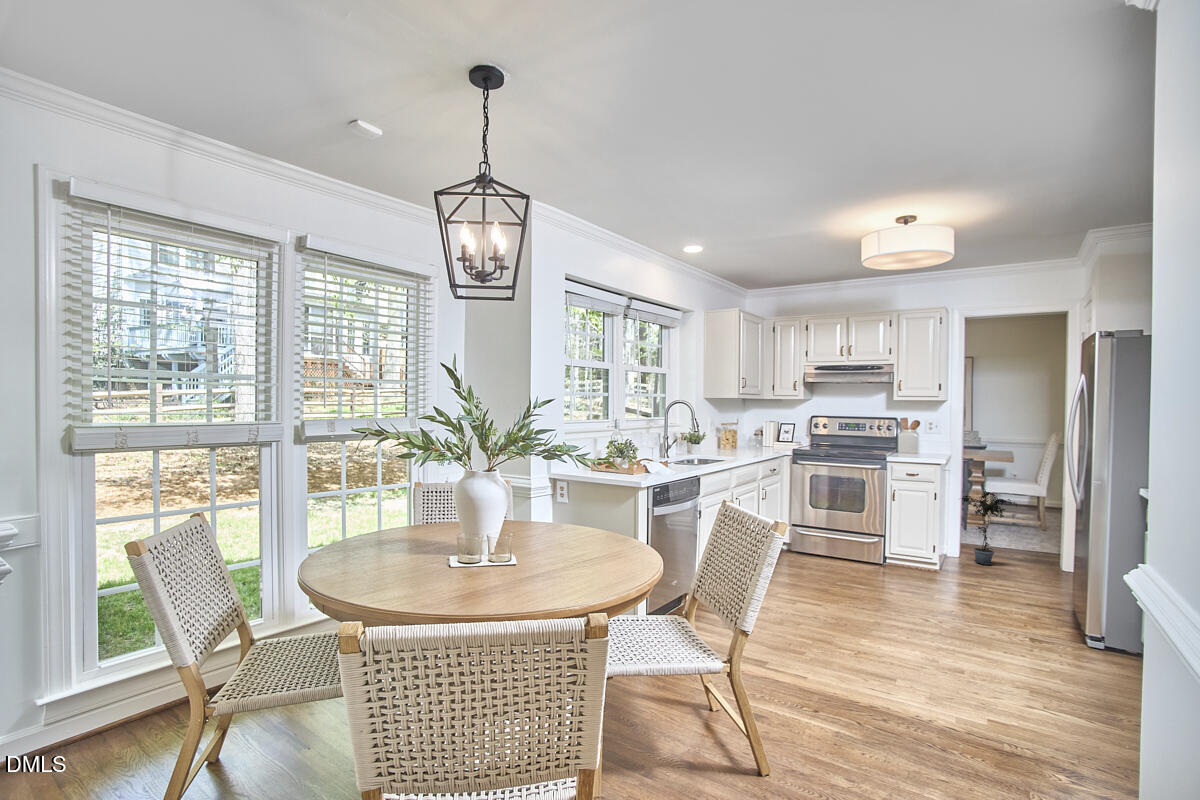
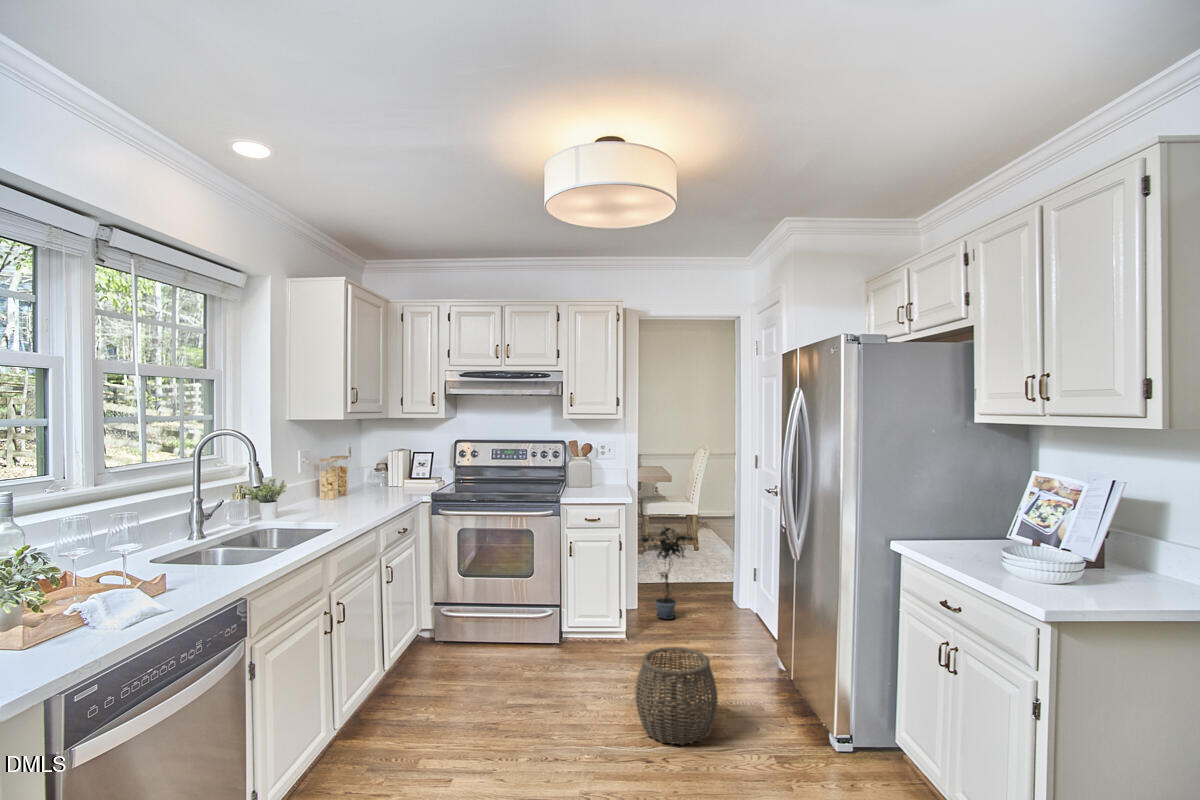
woven basket: none [930,561,998,624] -> present [635,647,718,745]

